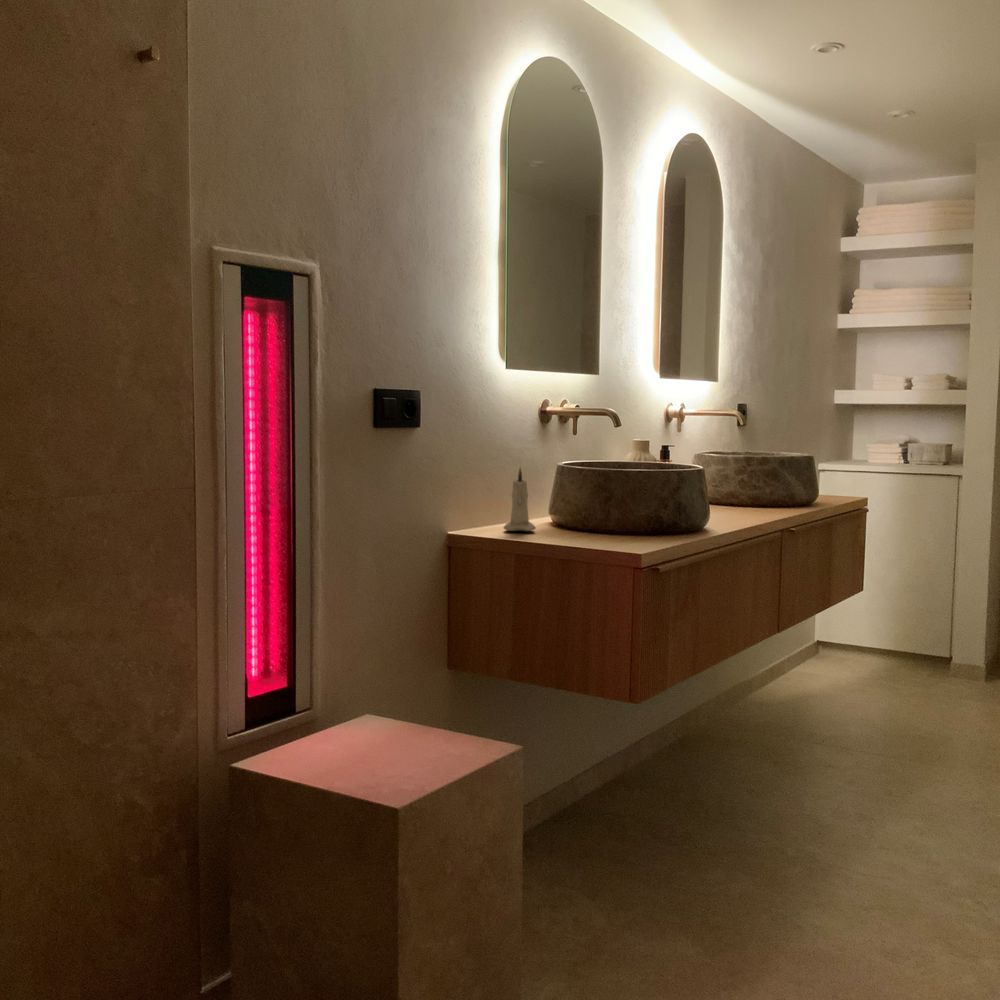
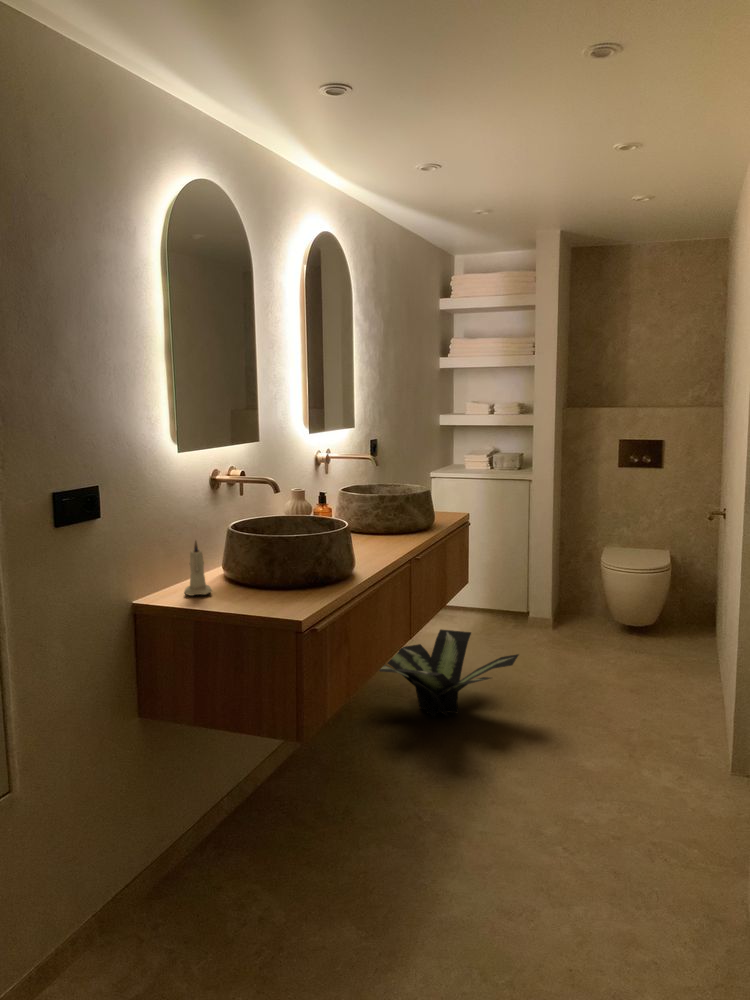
potted plant: none [695,640,927,757] -> present [379,629,519,718]

